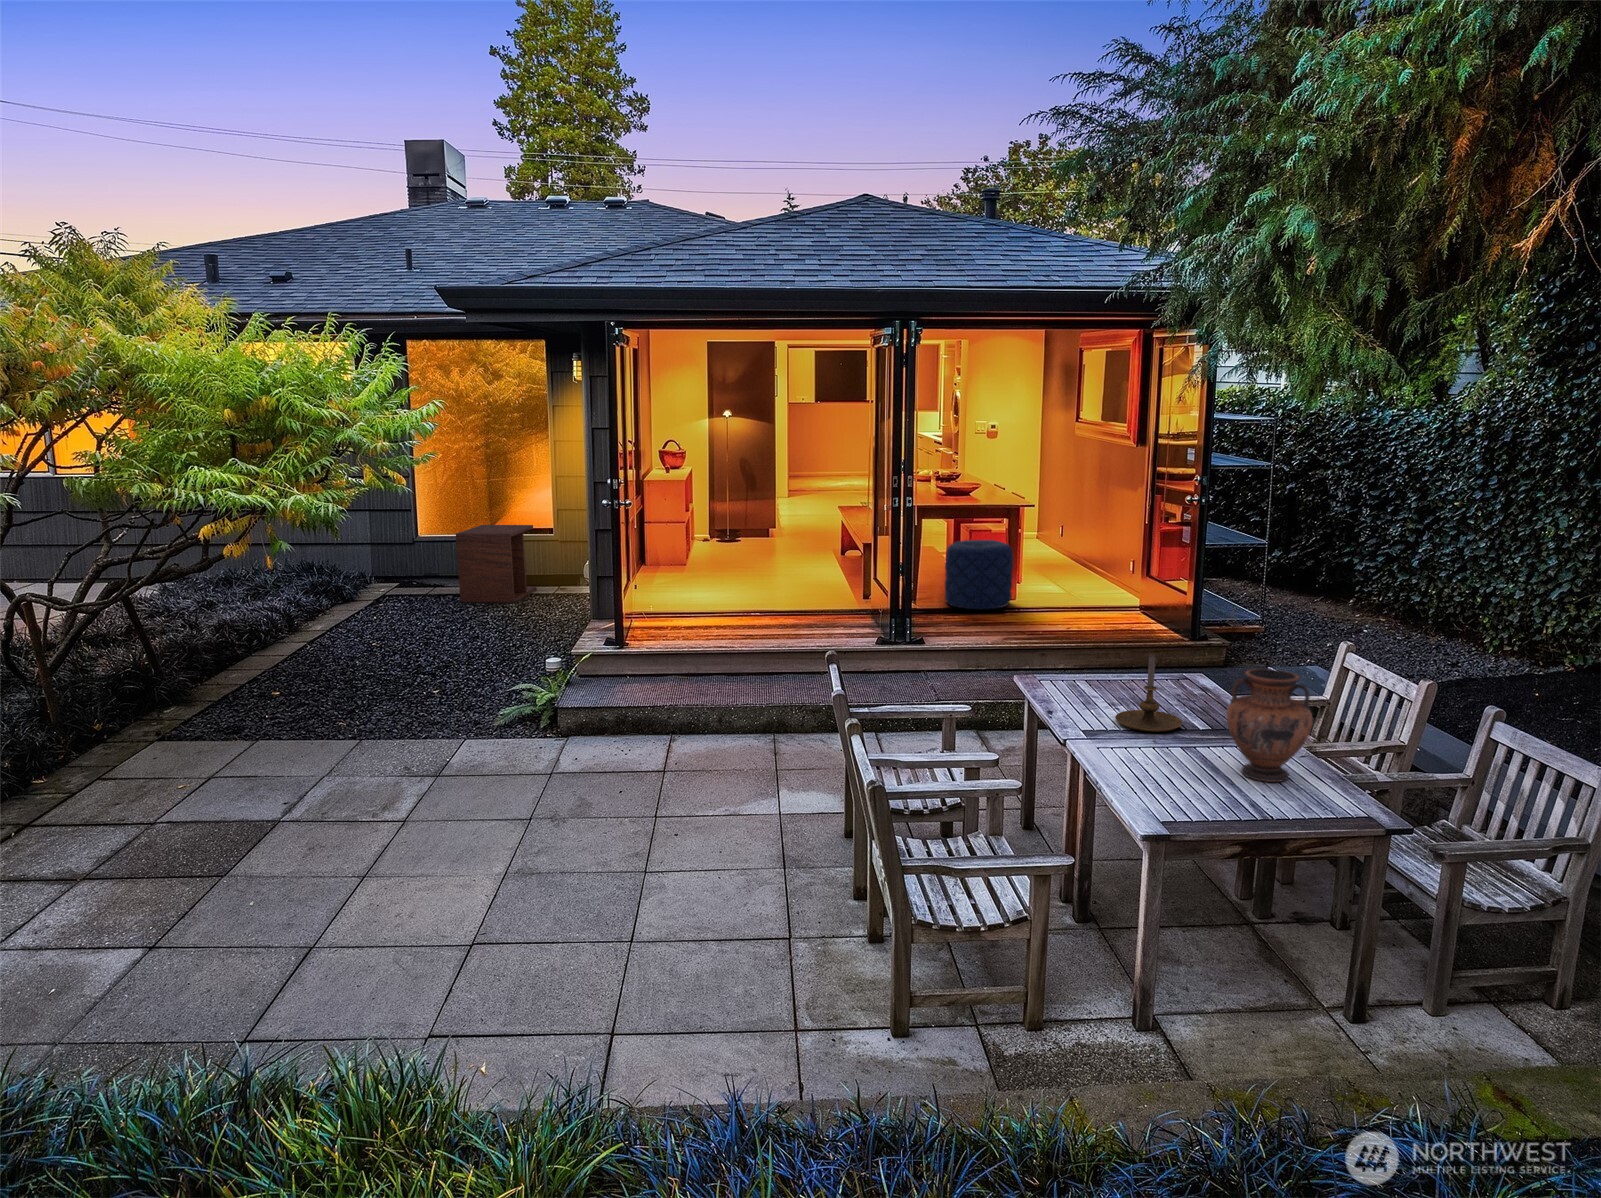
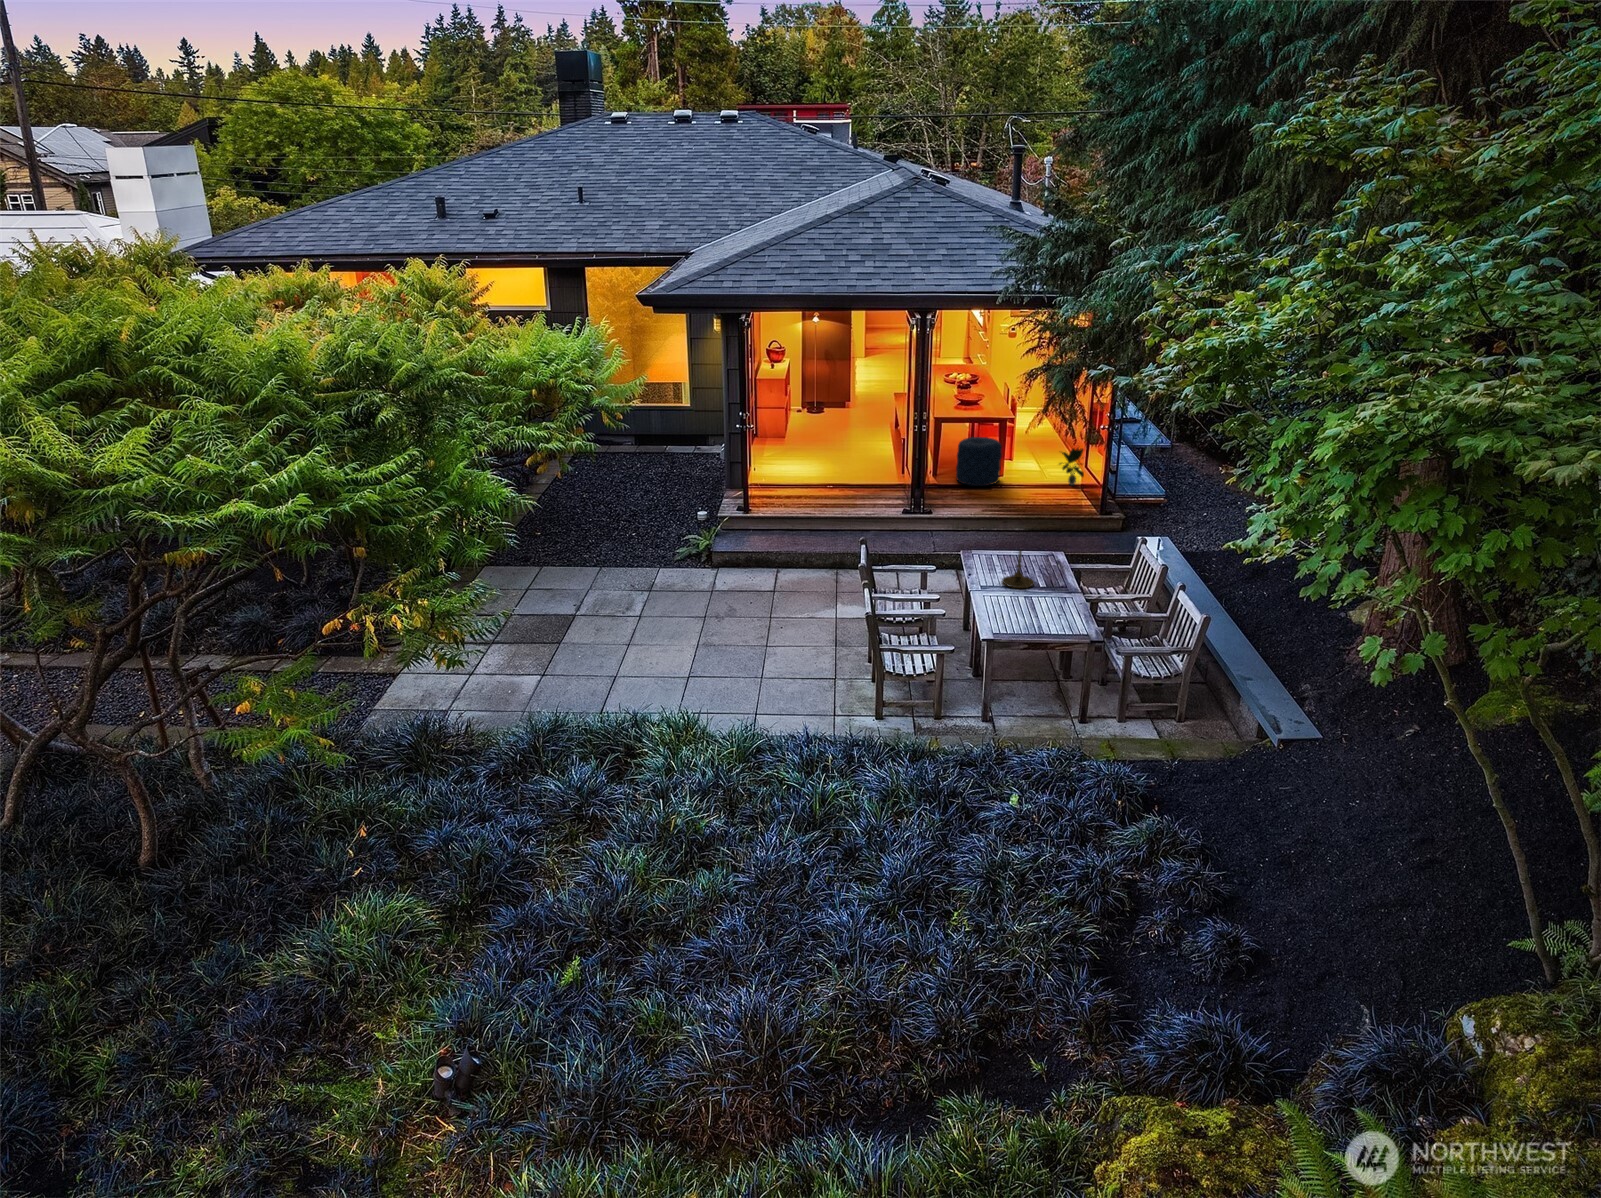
side table: present [456,525,537,603] -> none [627,403,680,461]
potted plant: none [1095,547,1140,607] -> present [1060,448,1084,485]
vase: present [1227,669,1312,782] -> none [1039,564,1077,617]

